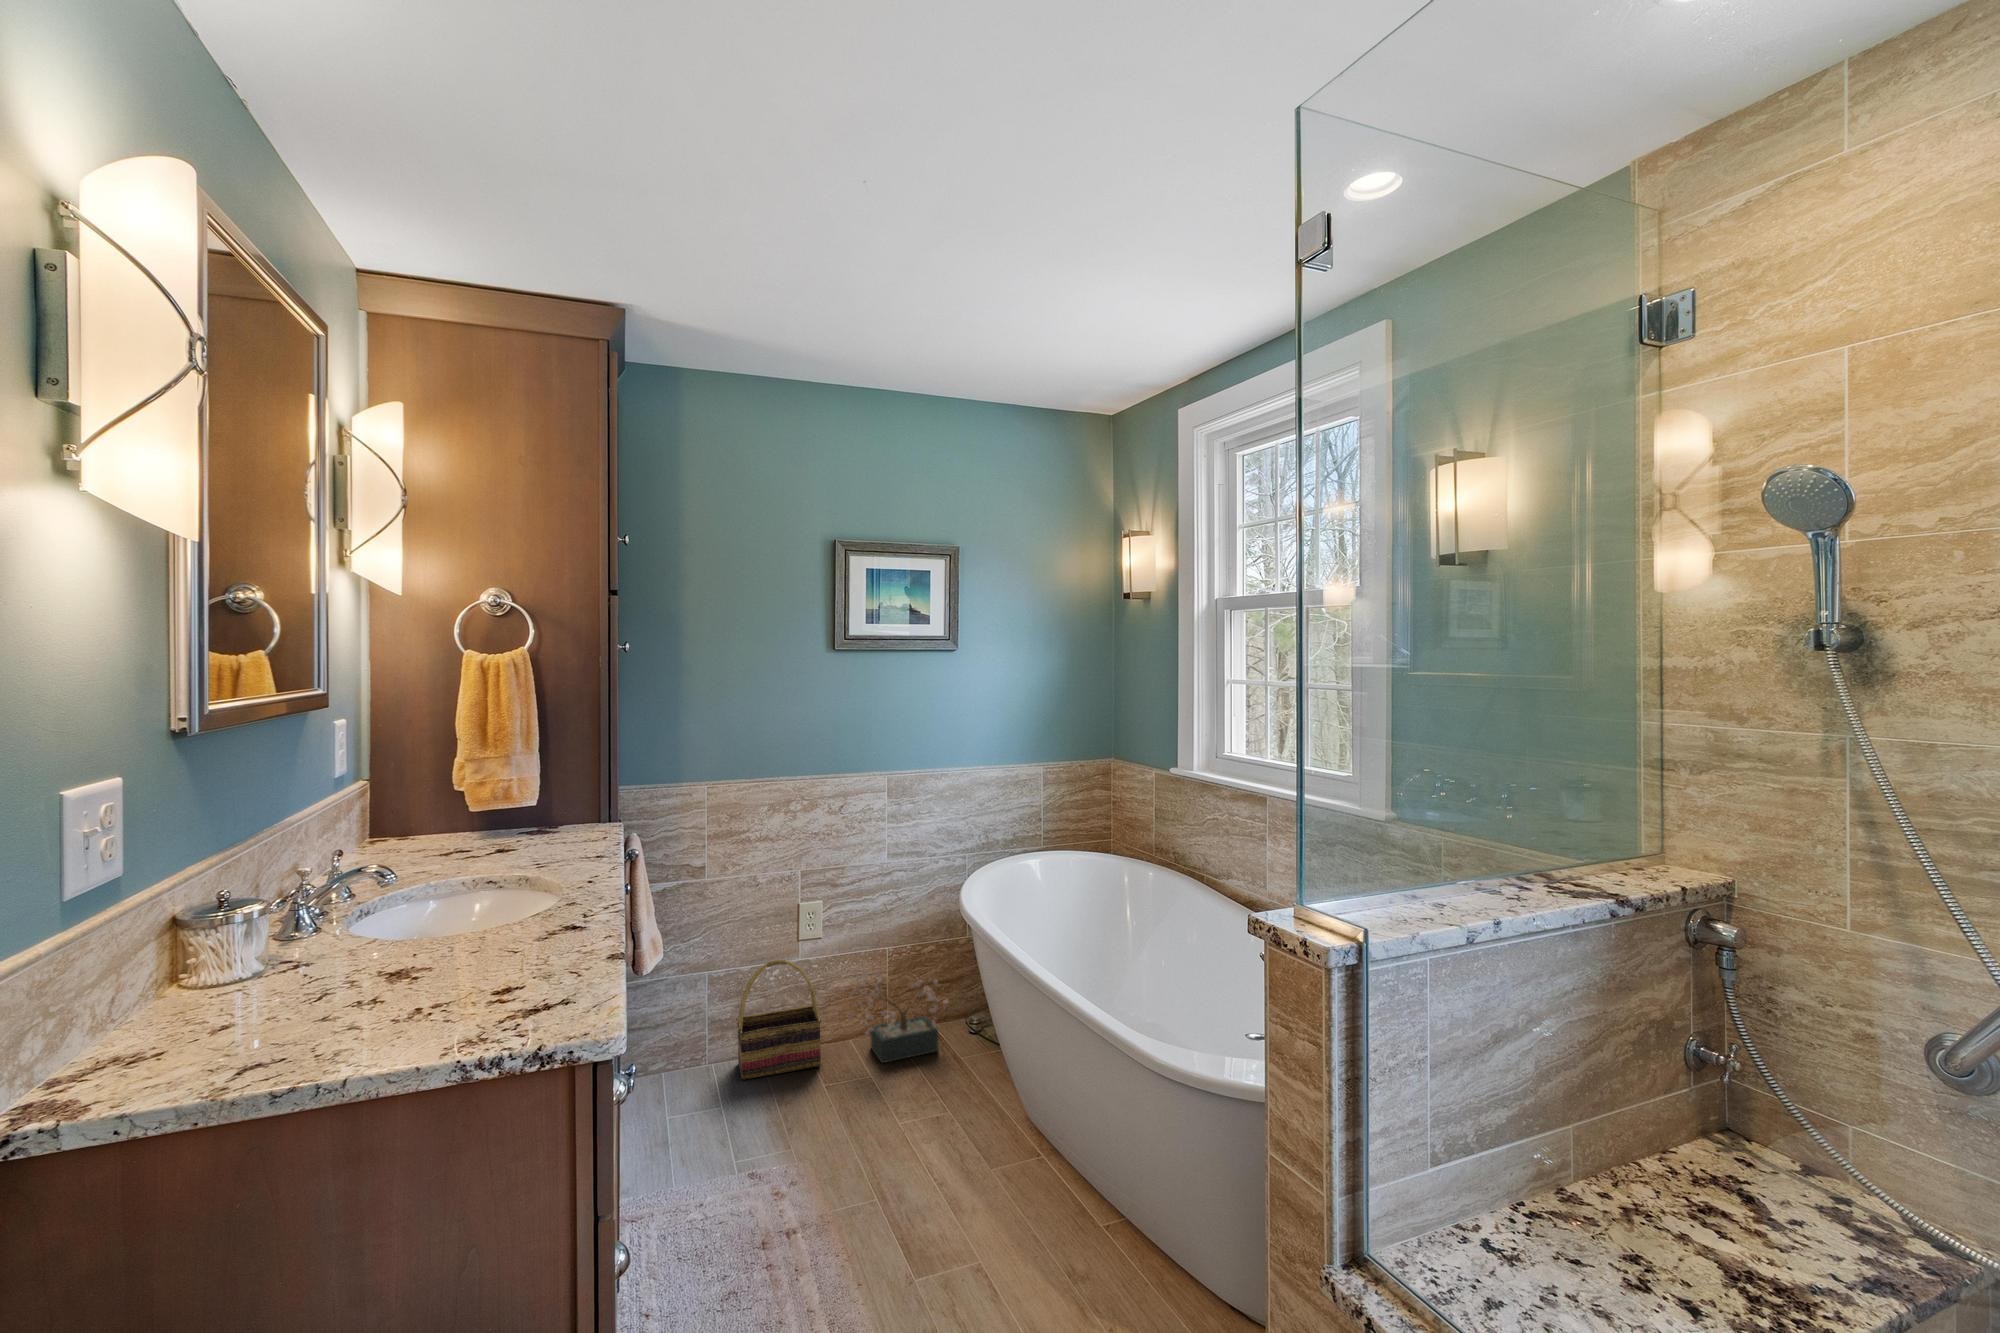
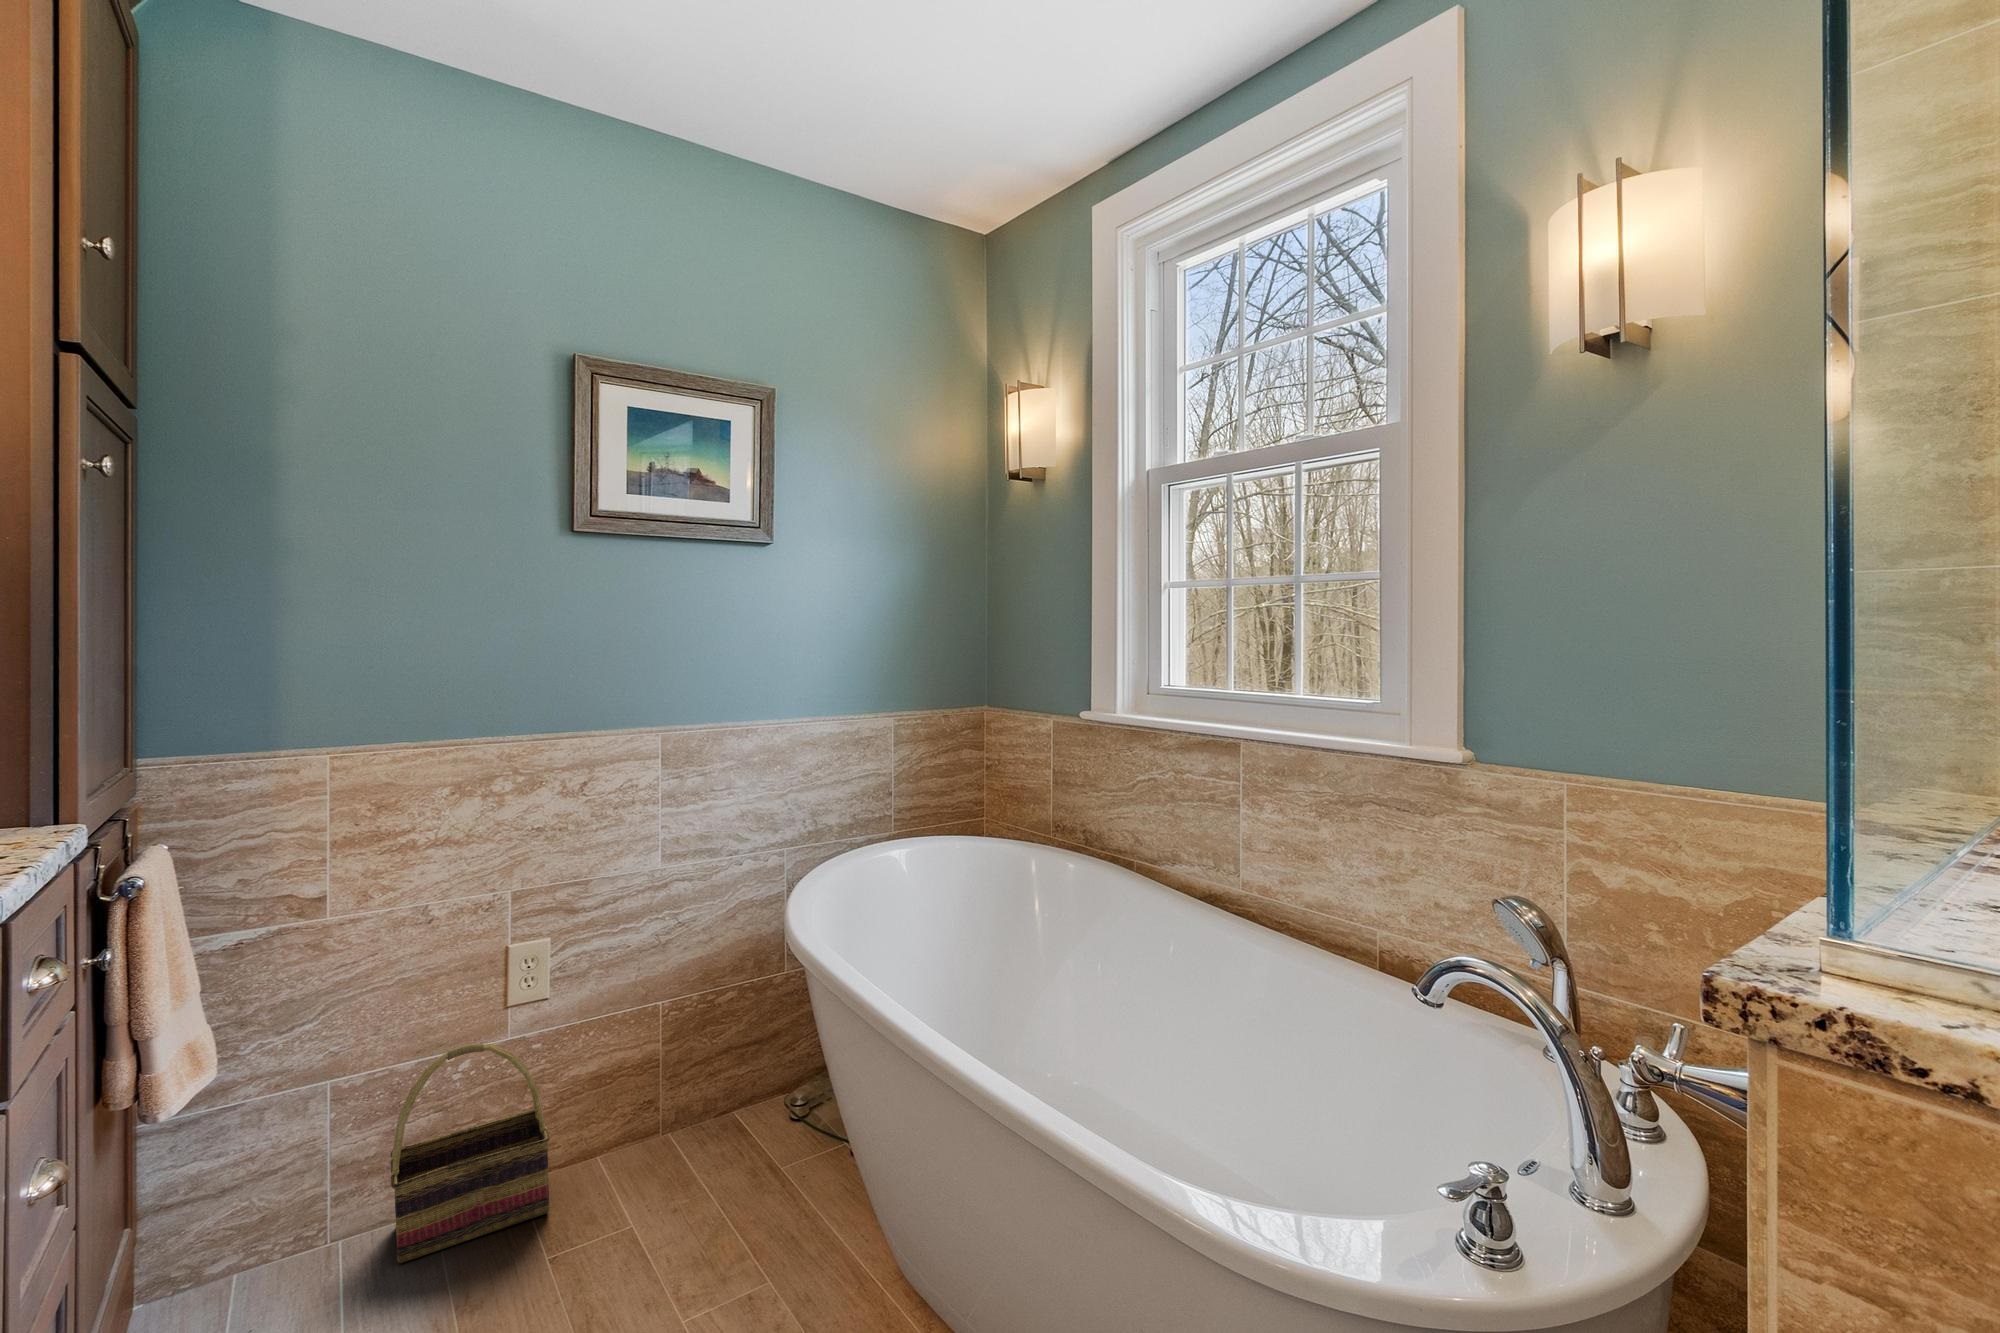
decorative plant: present [847,969,948,1063] -> none [596,1037,765,1192]

